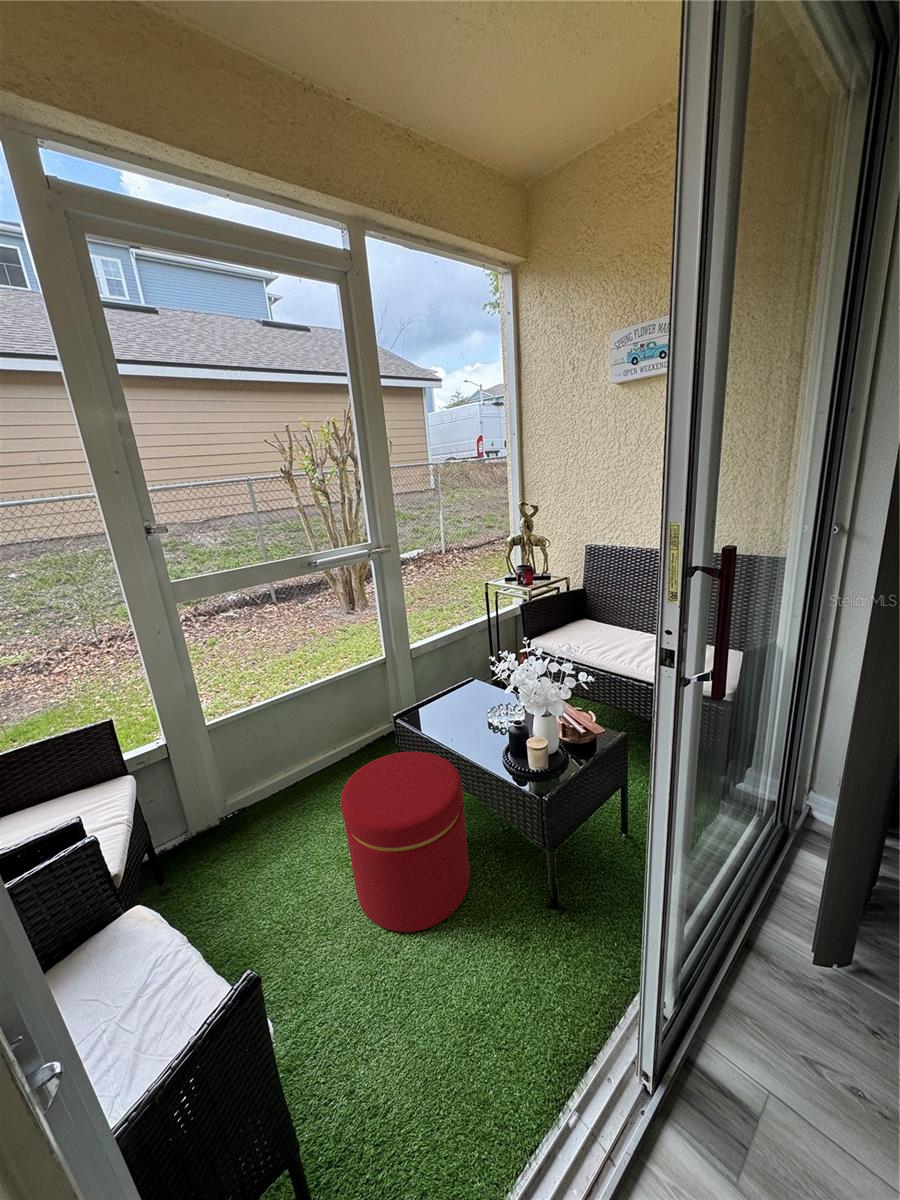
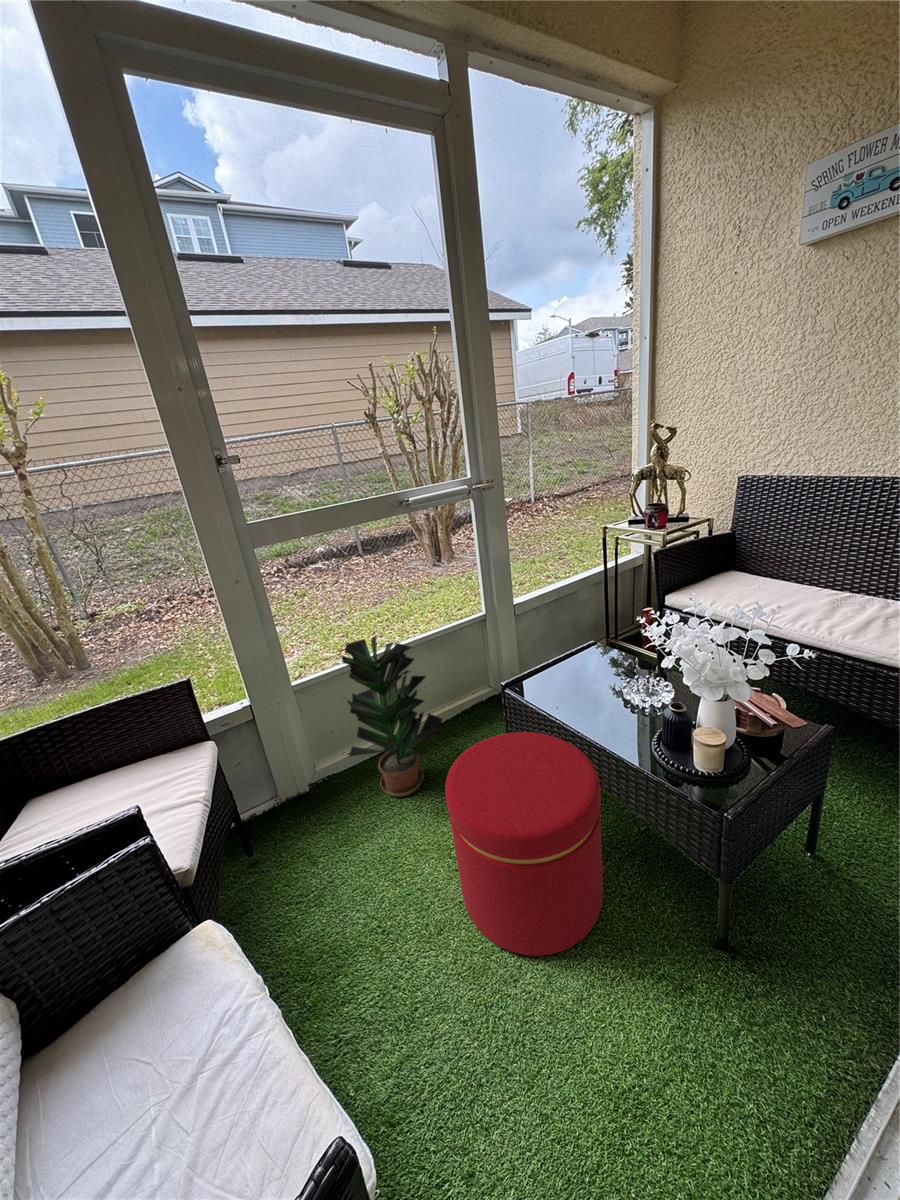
potted plant: none [254,678,345,820] -> present [341,637,442,797]

